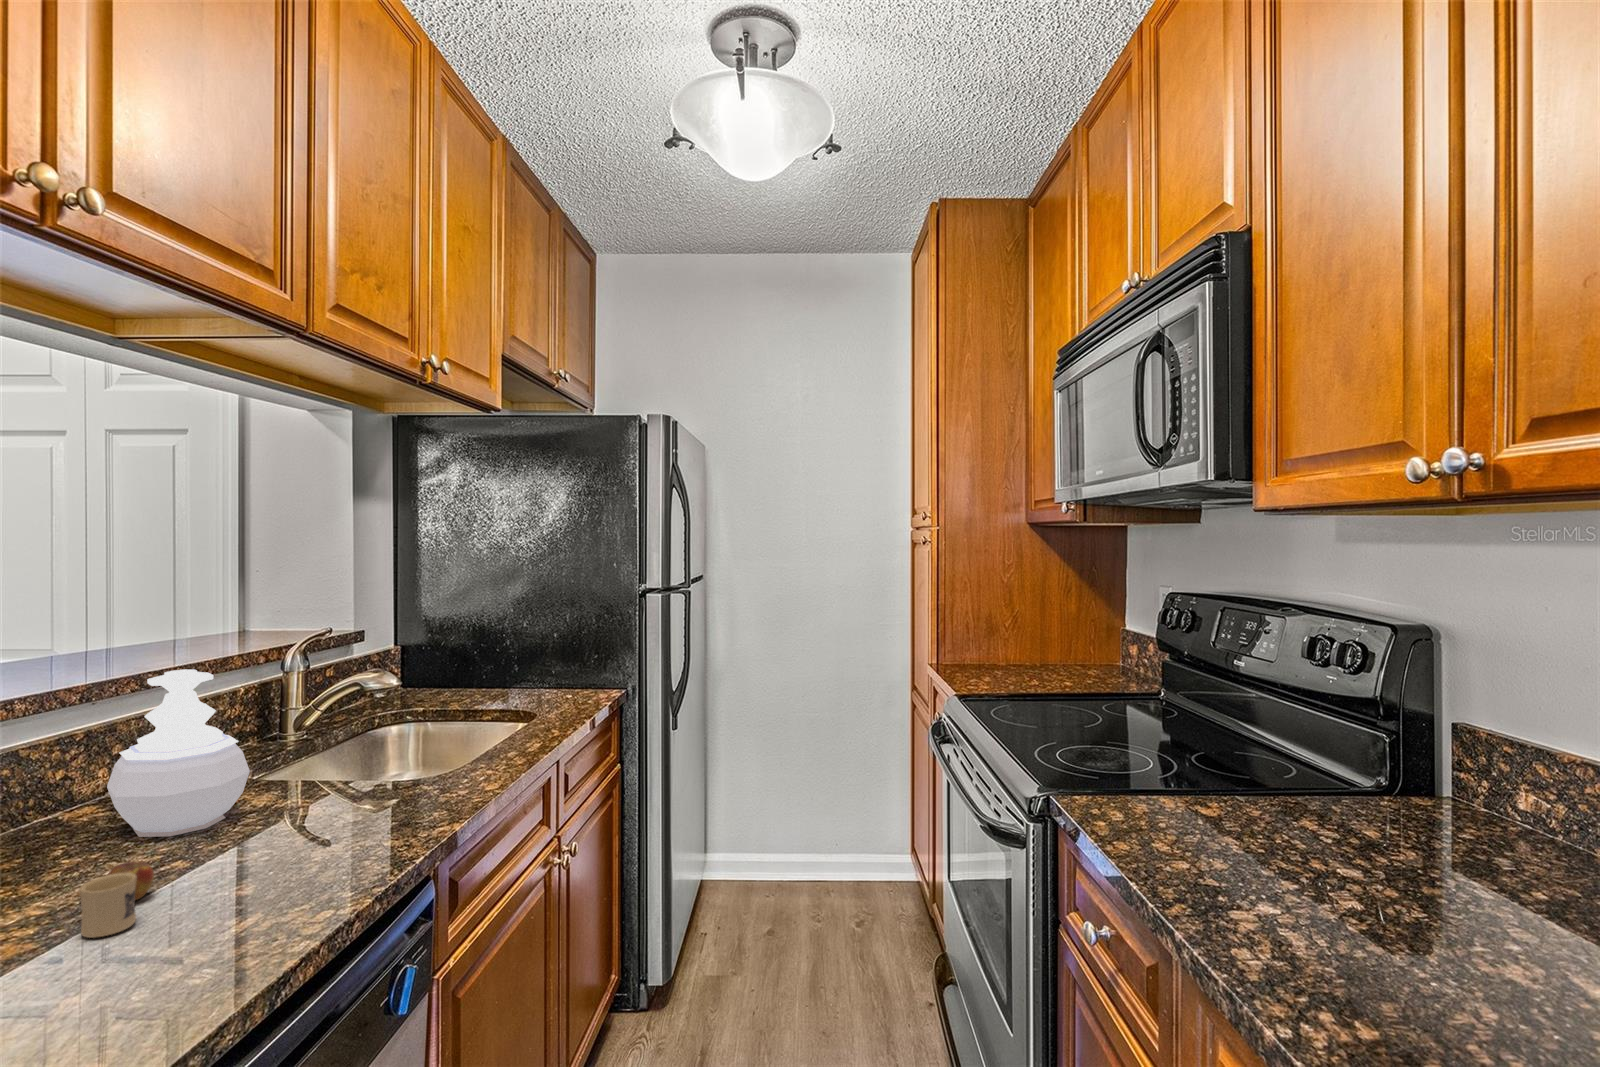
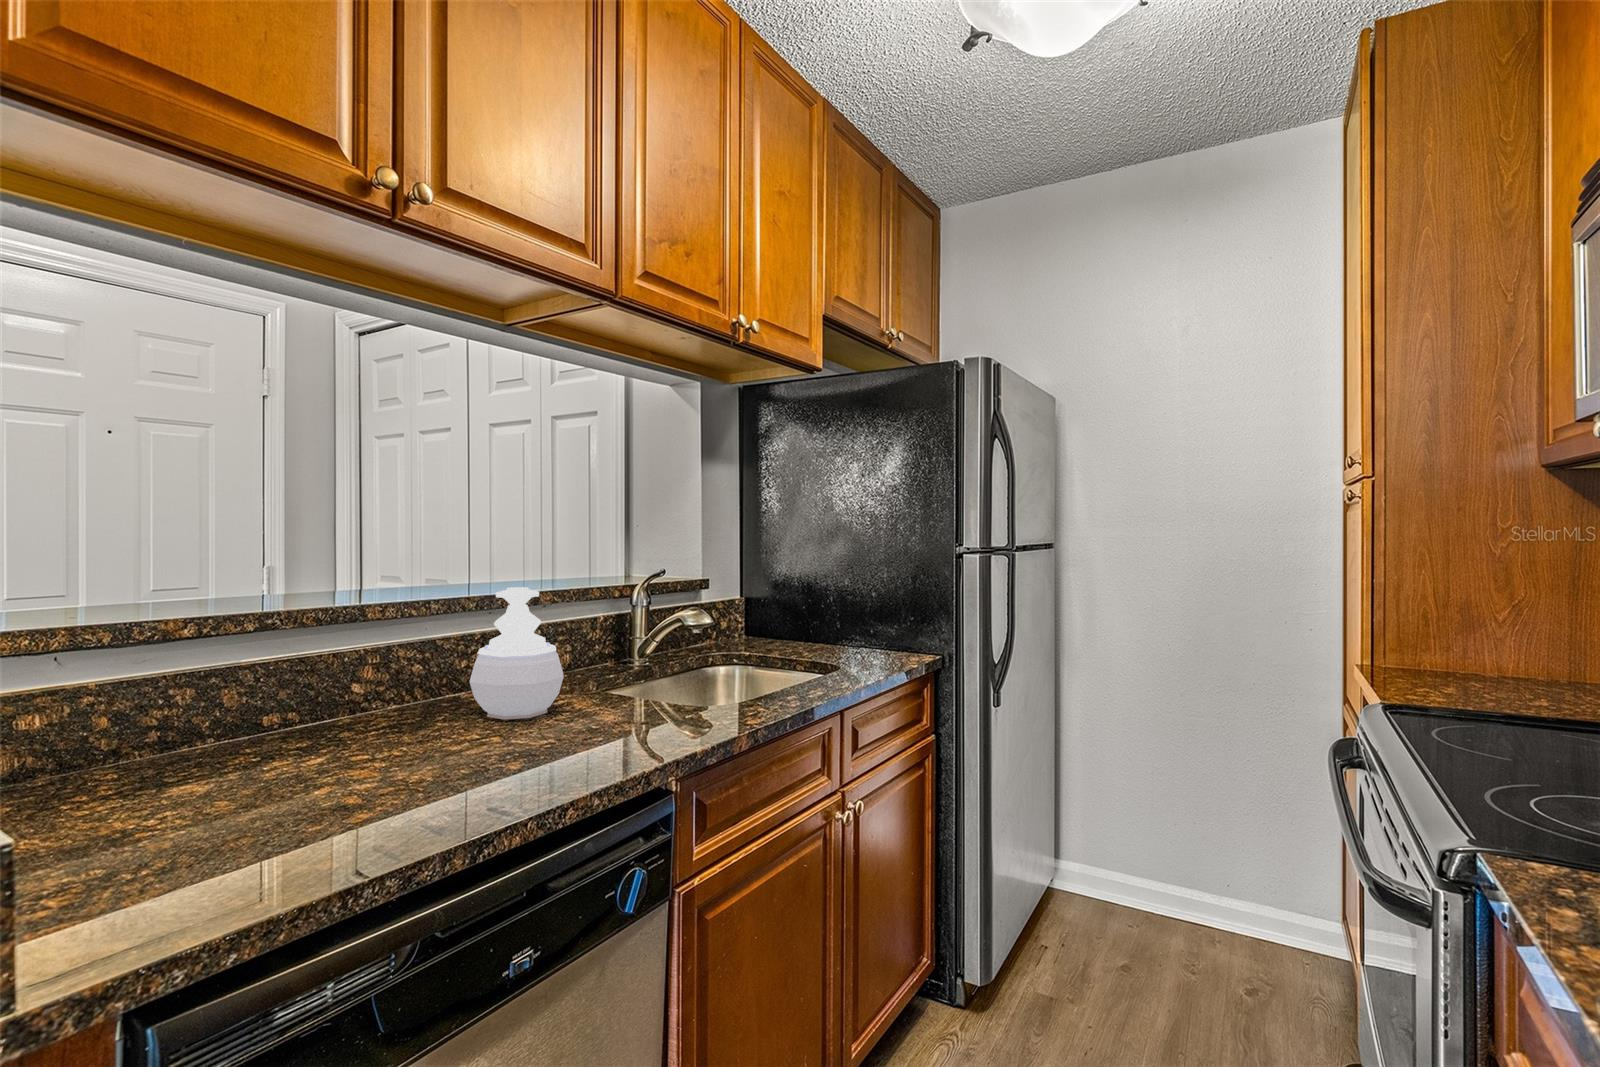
mug: present [80,862,154,938] -> none [397,729,461,779]

